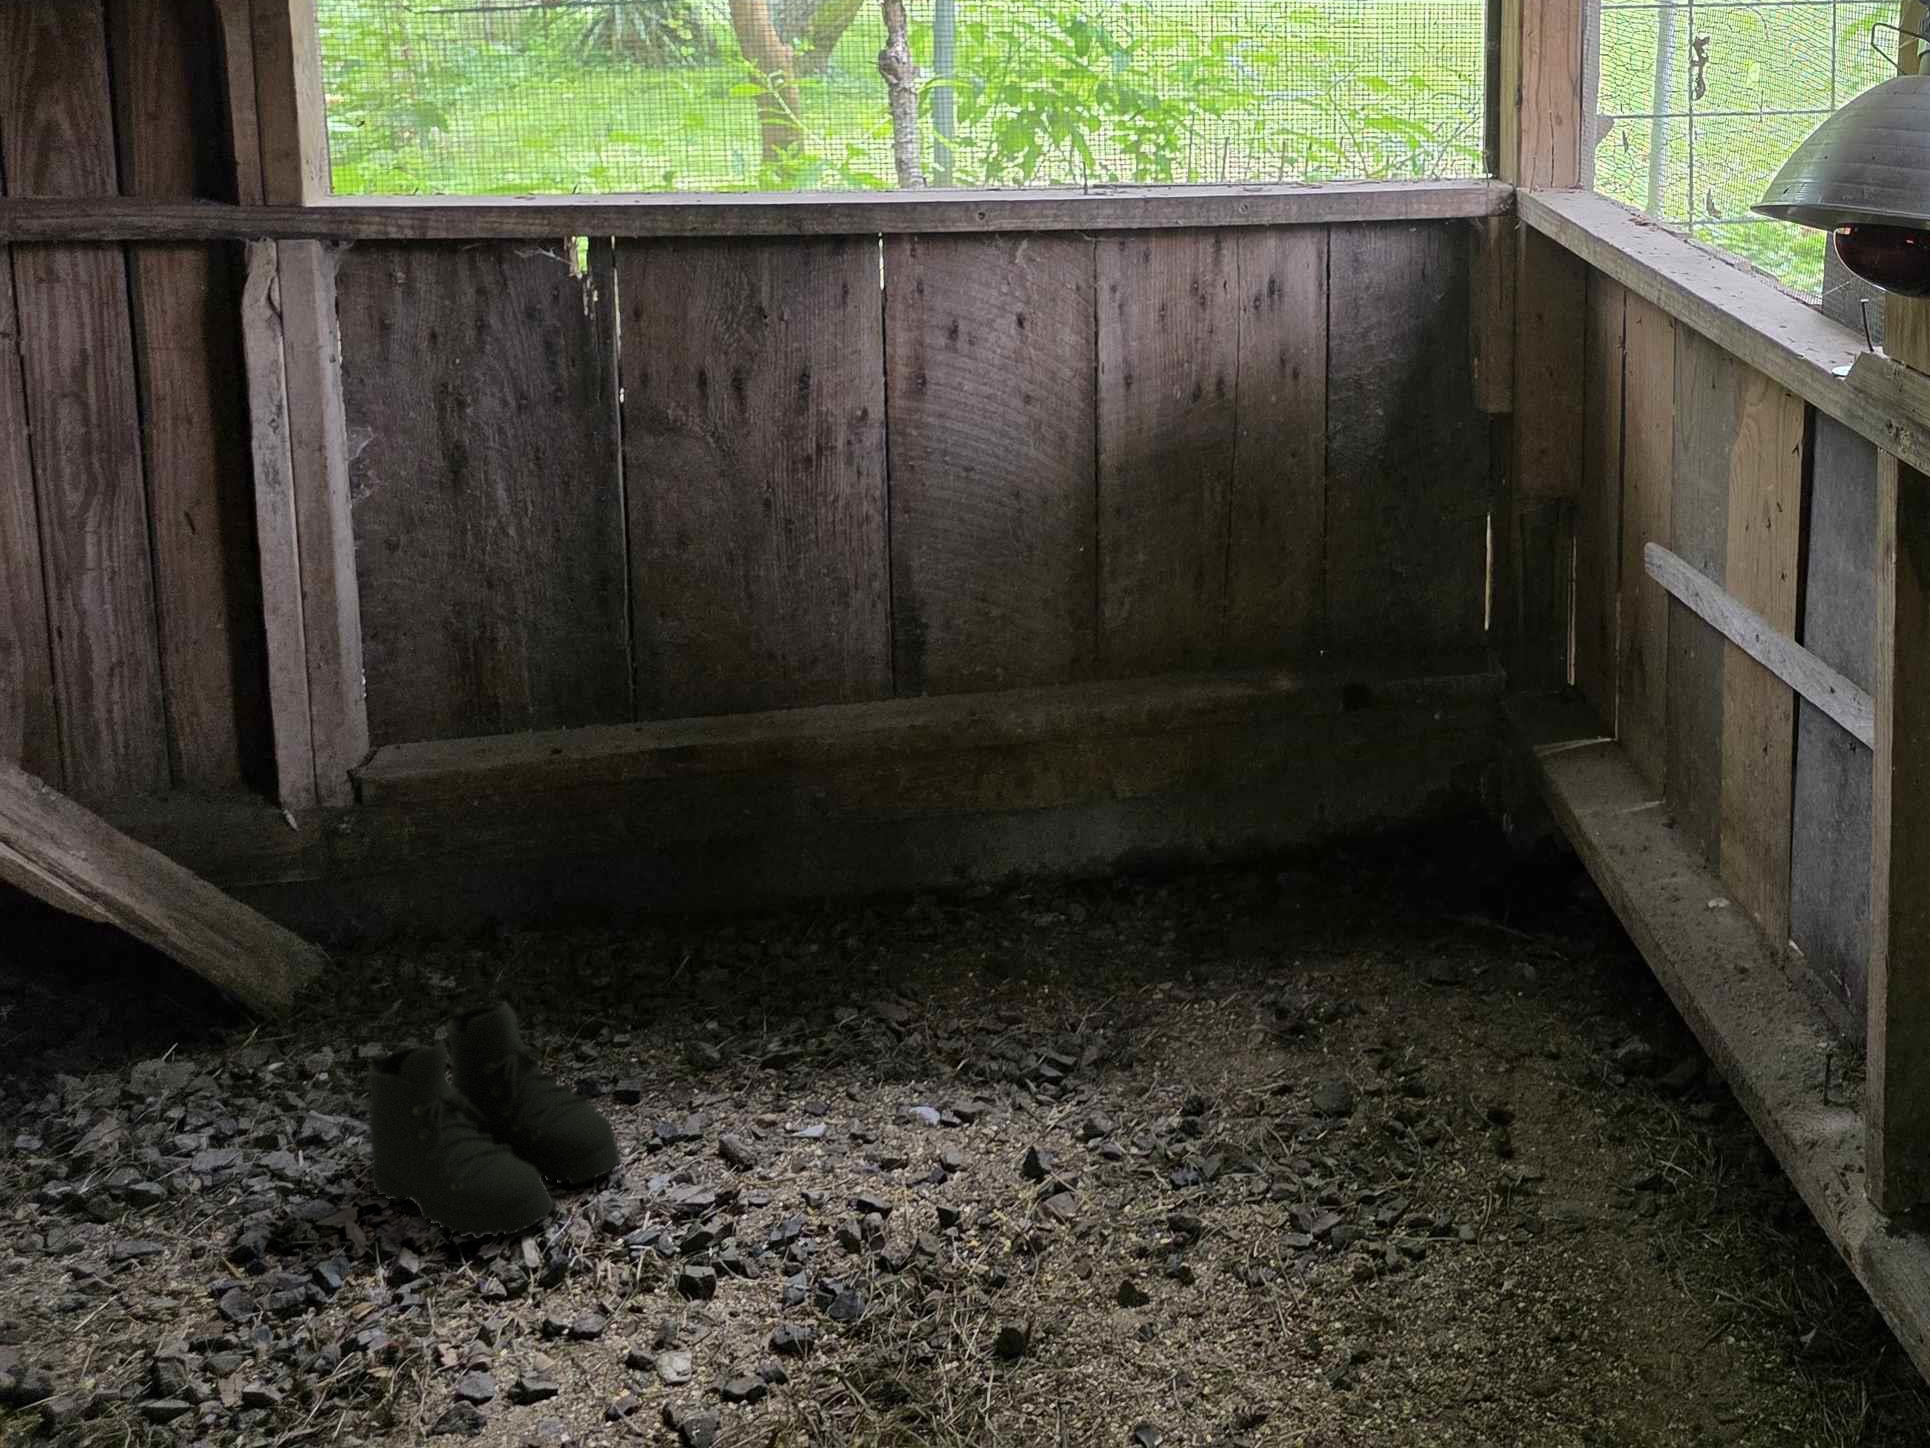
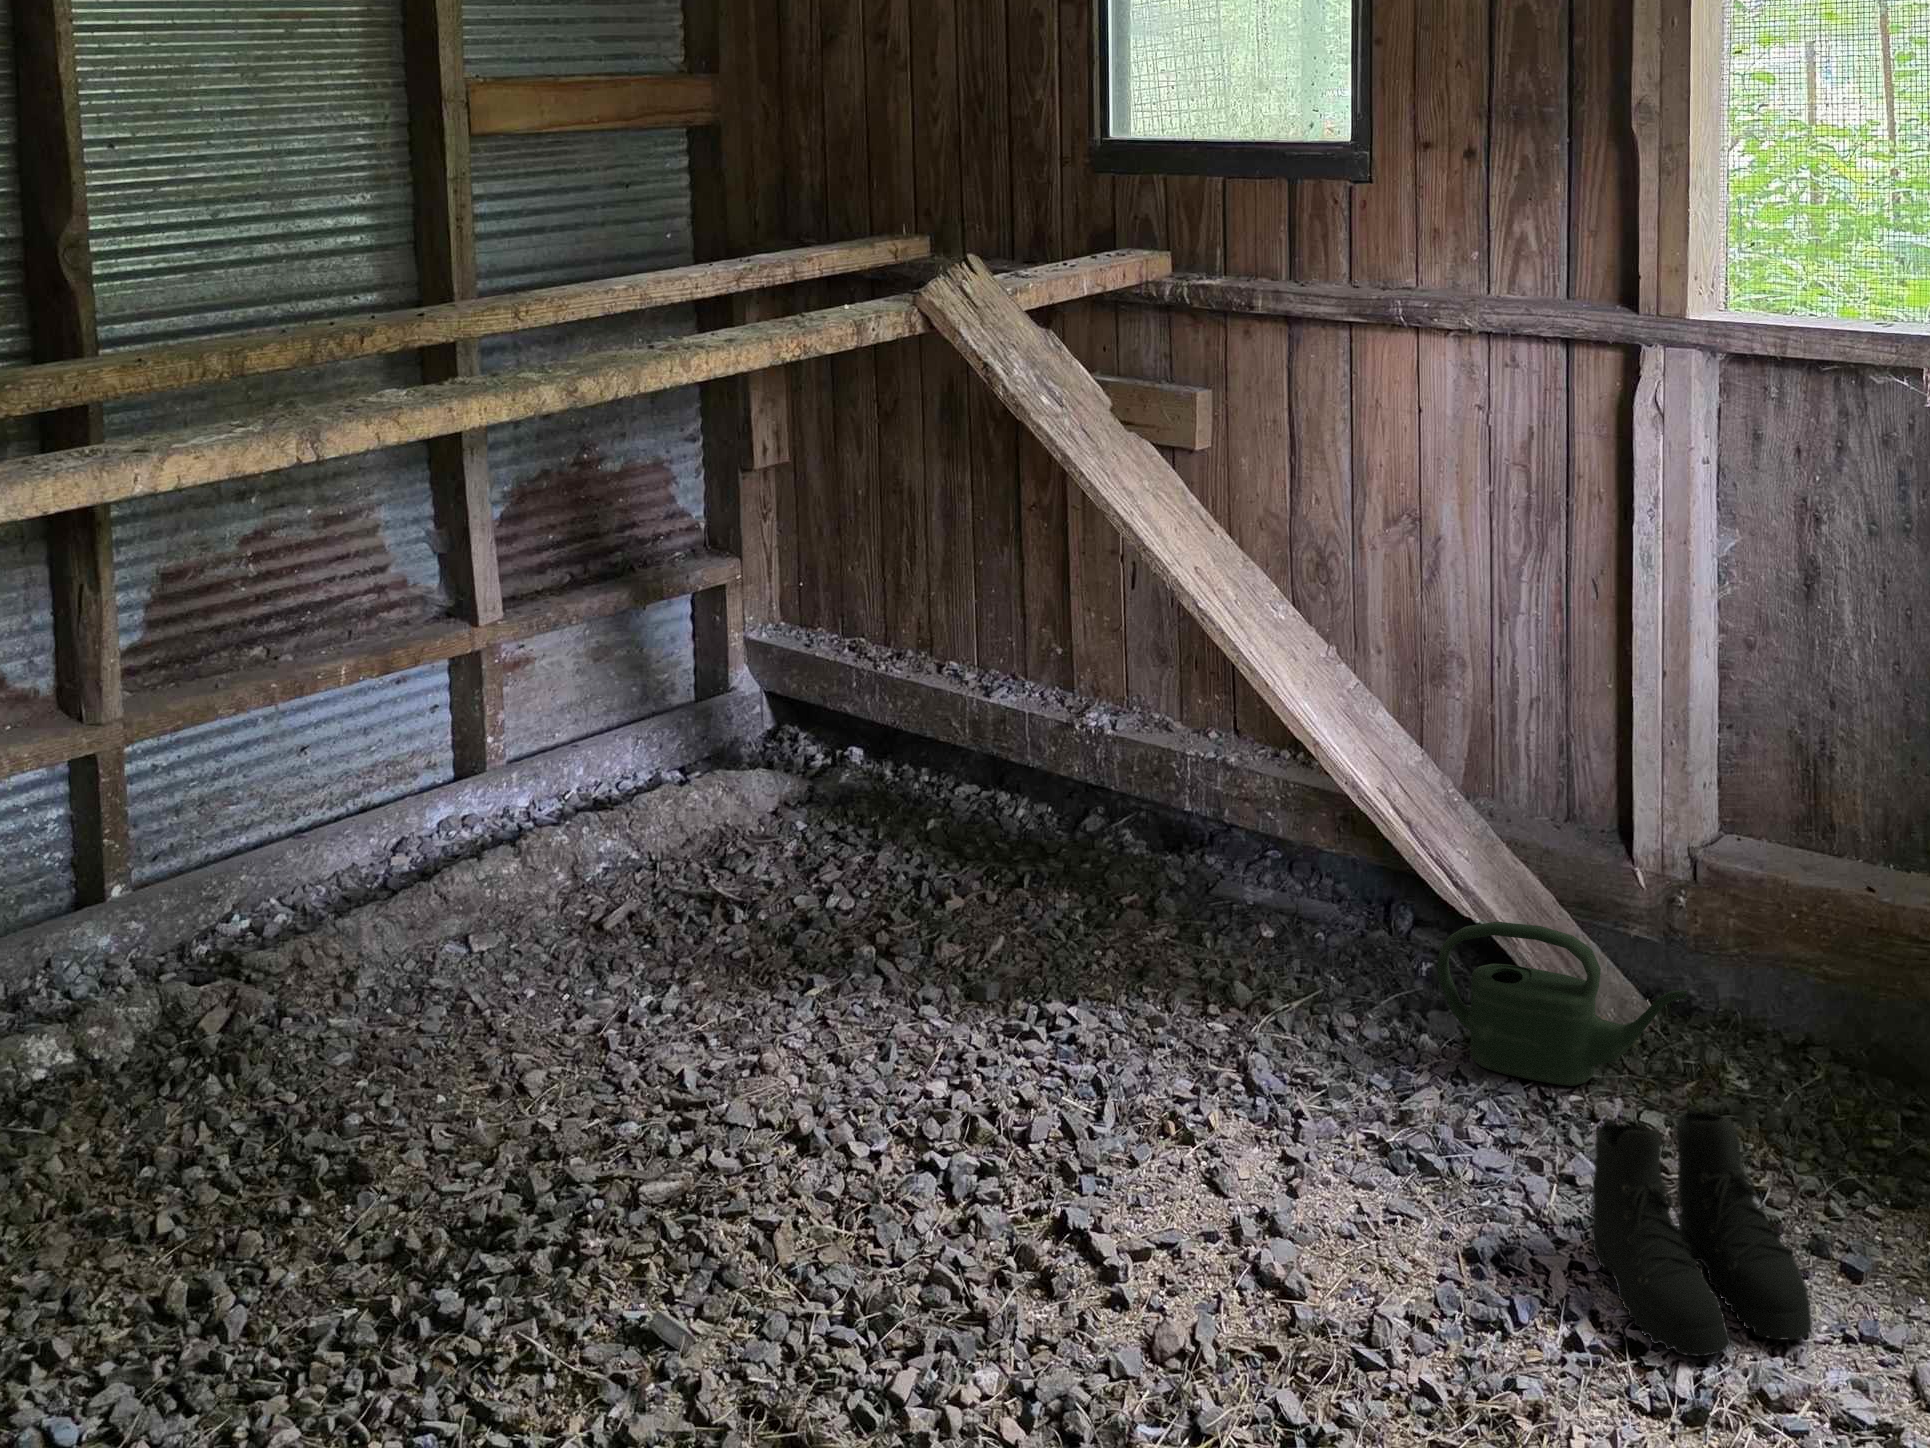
watering can: none [70,896,393,1077] -> present [1437,922,1687,1086]

